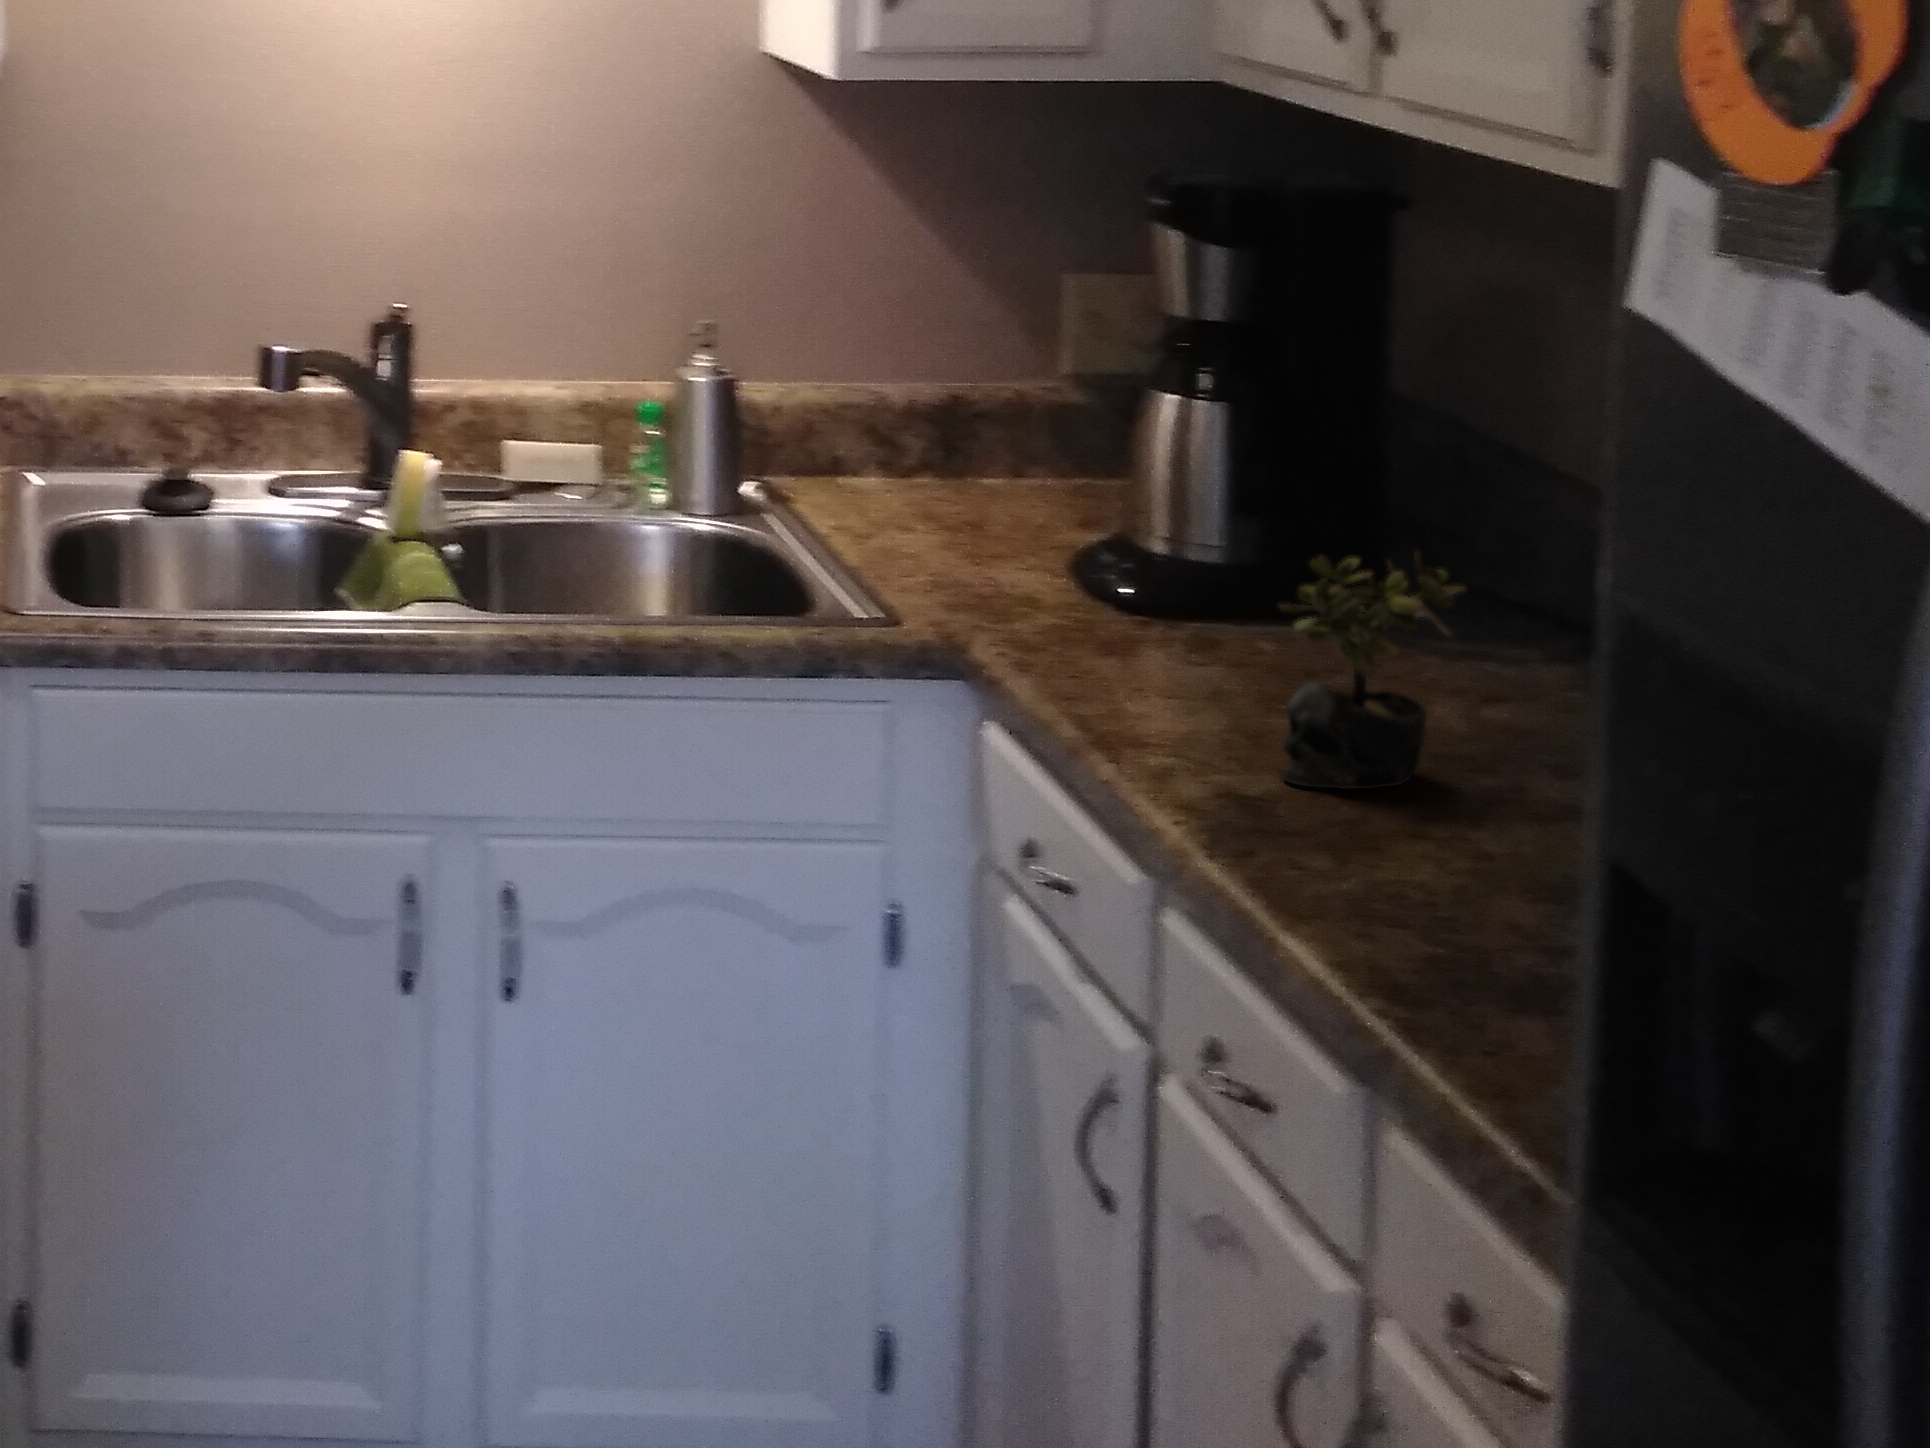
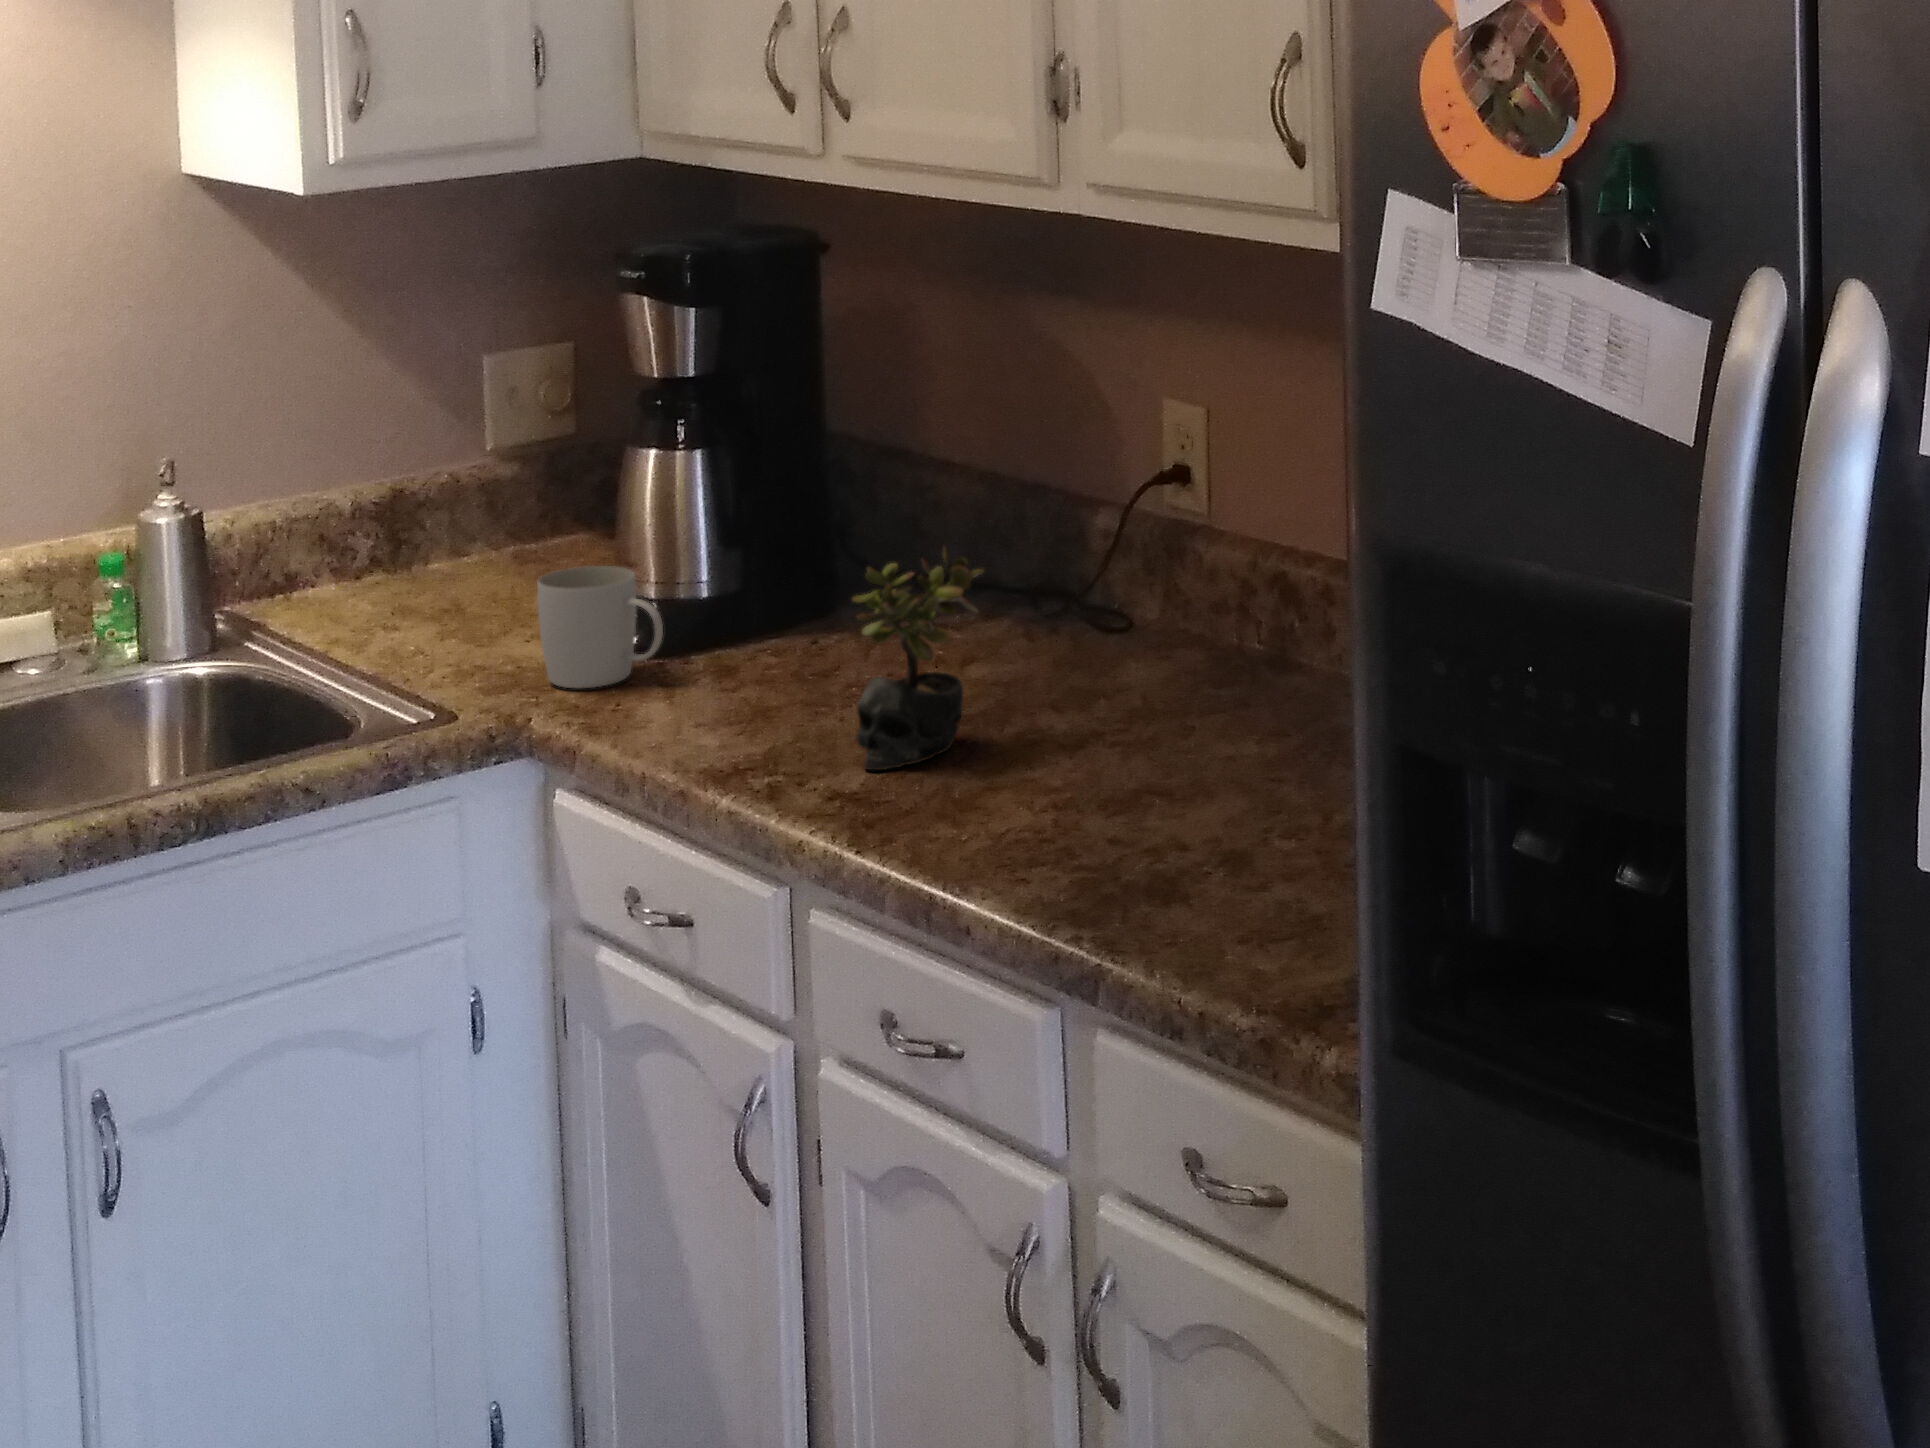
mug: none [1010,499,1136,629] -> present [537,566,663,688]

